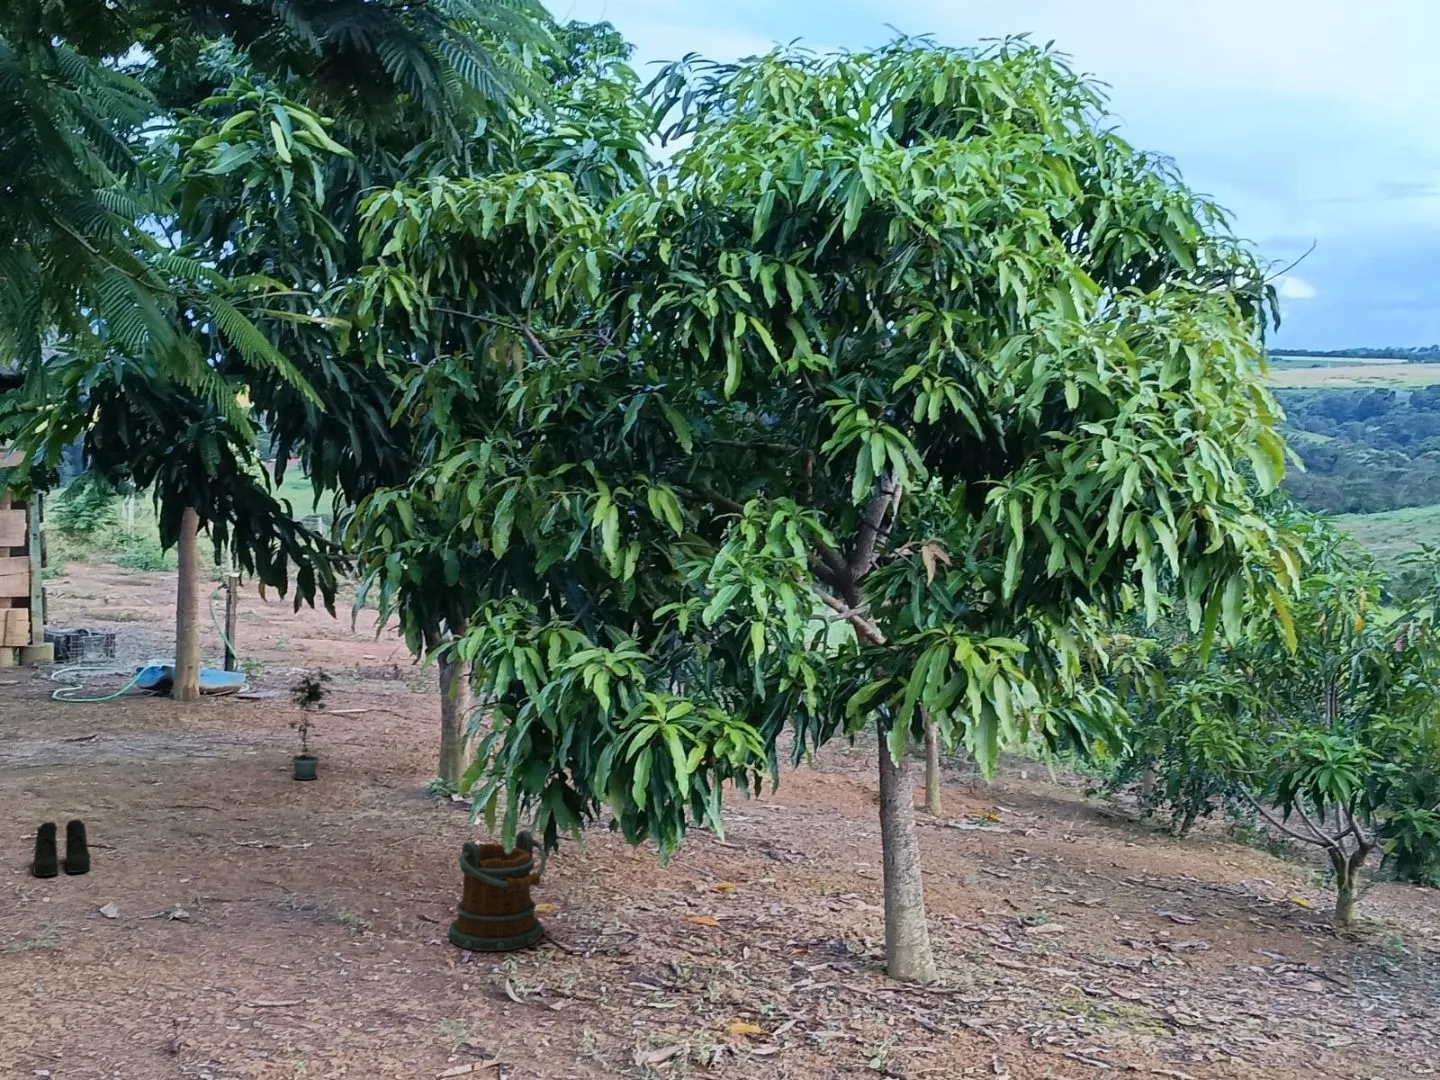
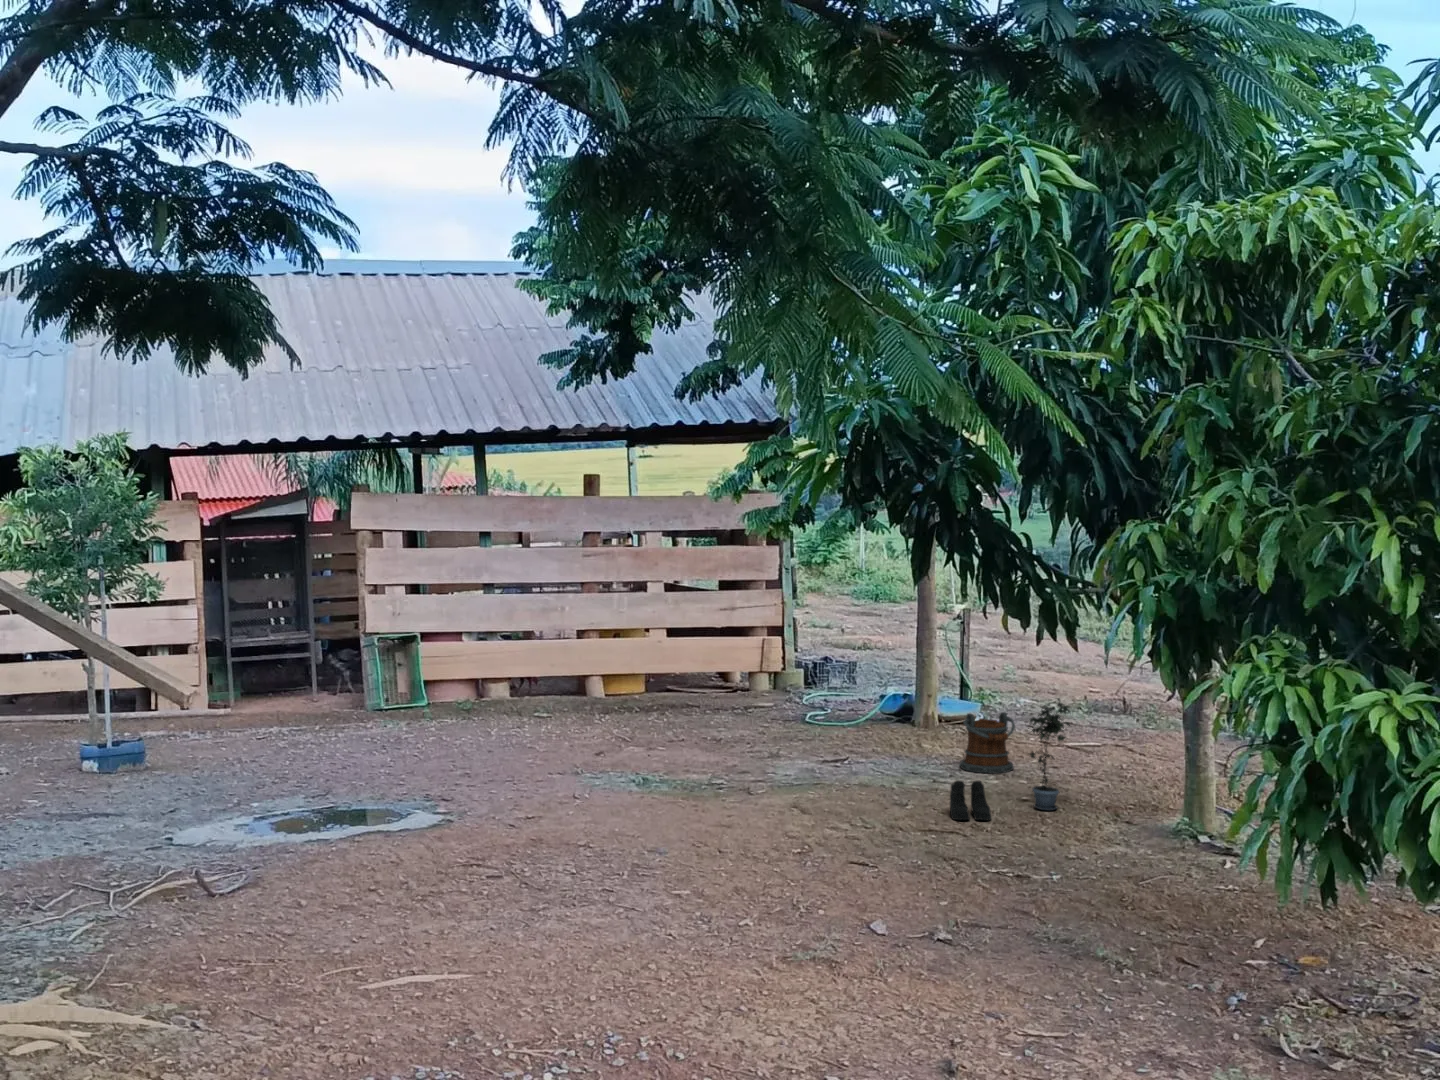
boots: present [34,820,90,876] -> present [950,780,991,820]
bucket: present [447,830,546,951] -> present [959,712,1015,773]

